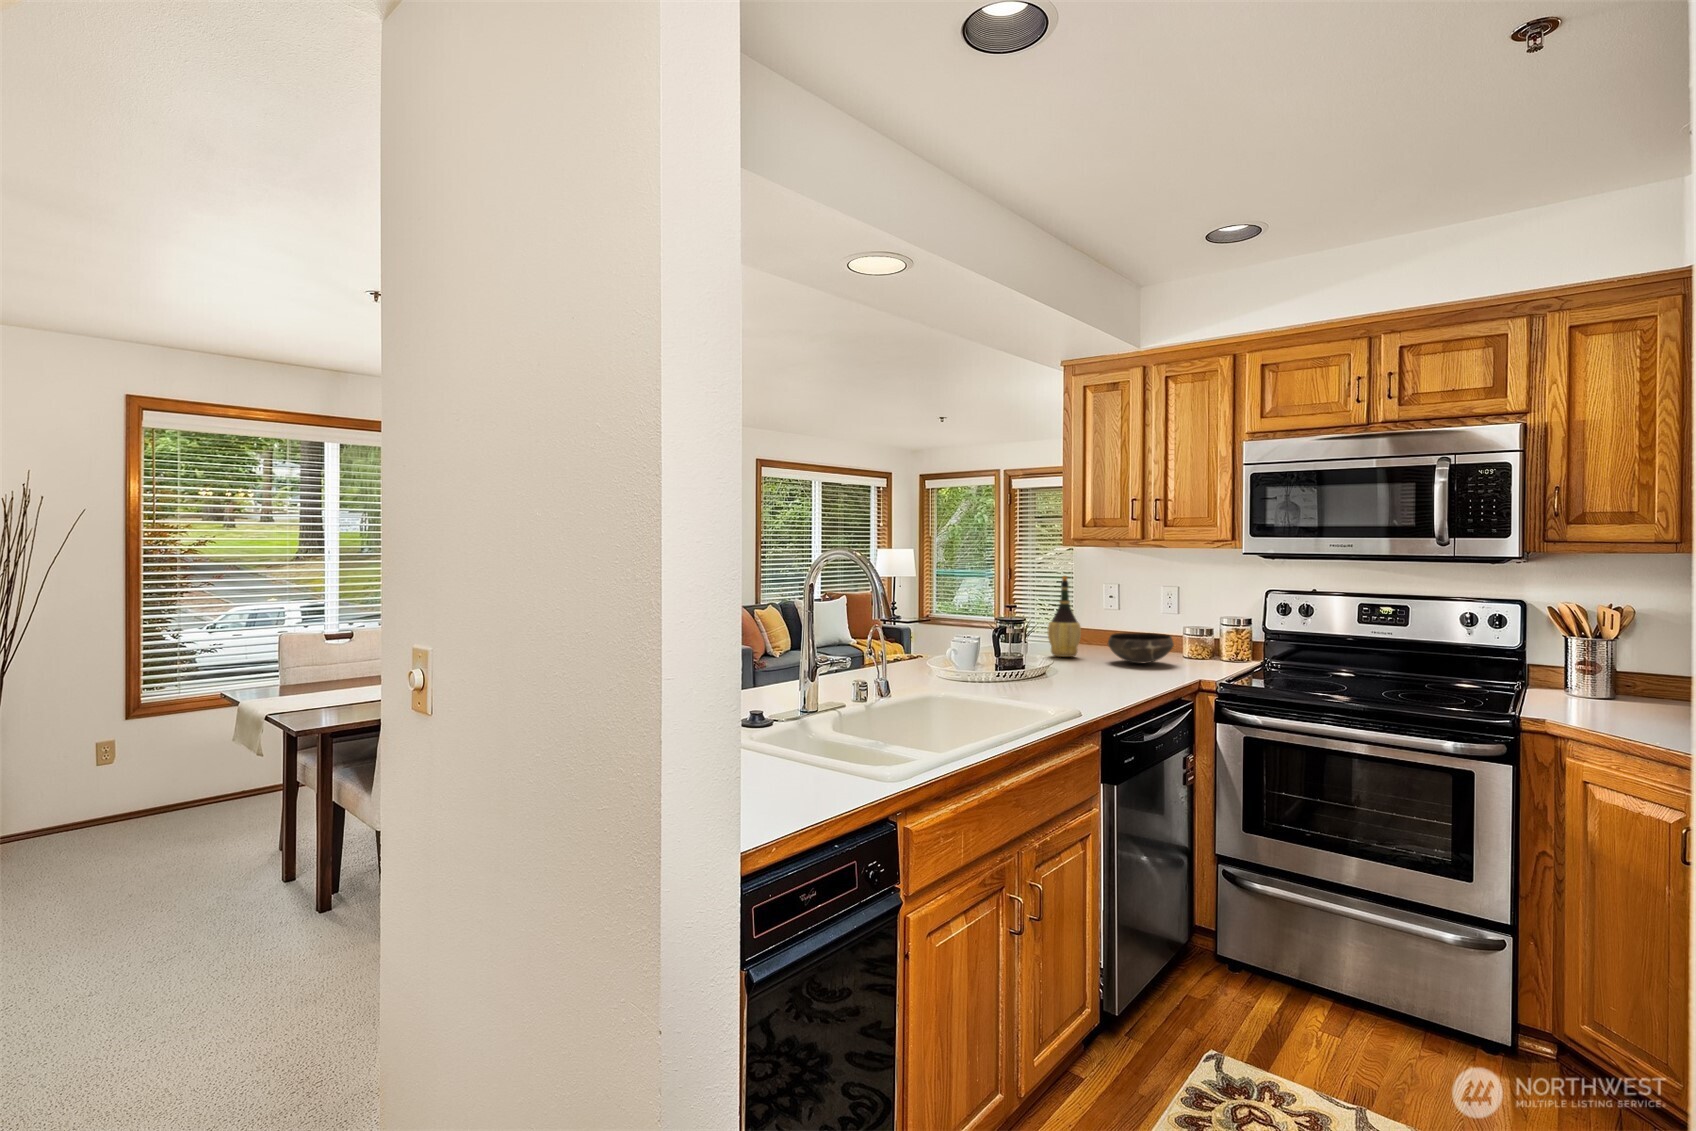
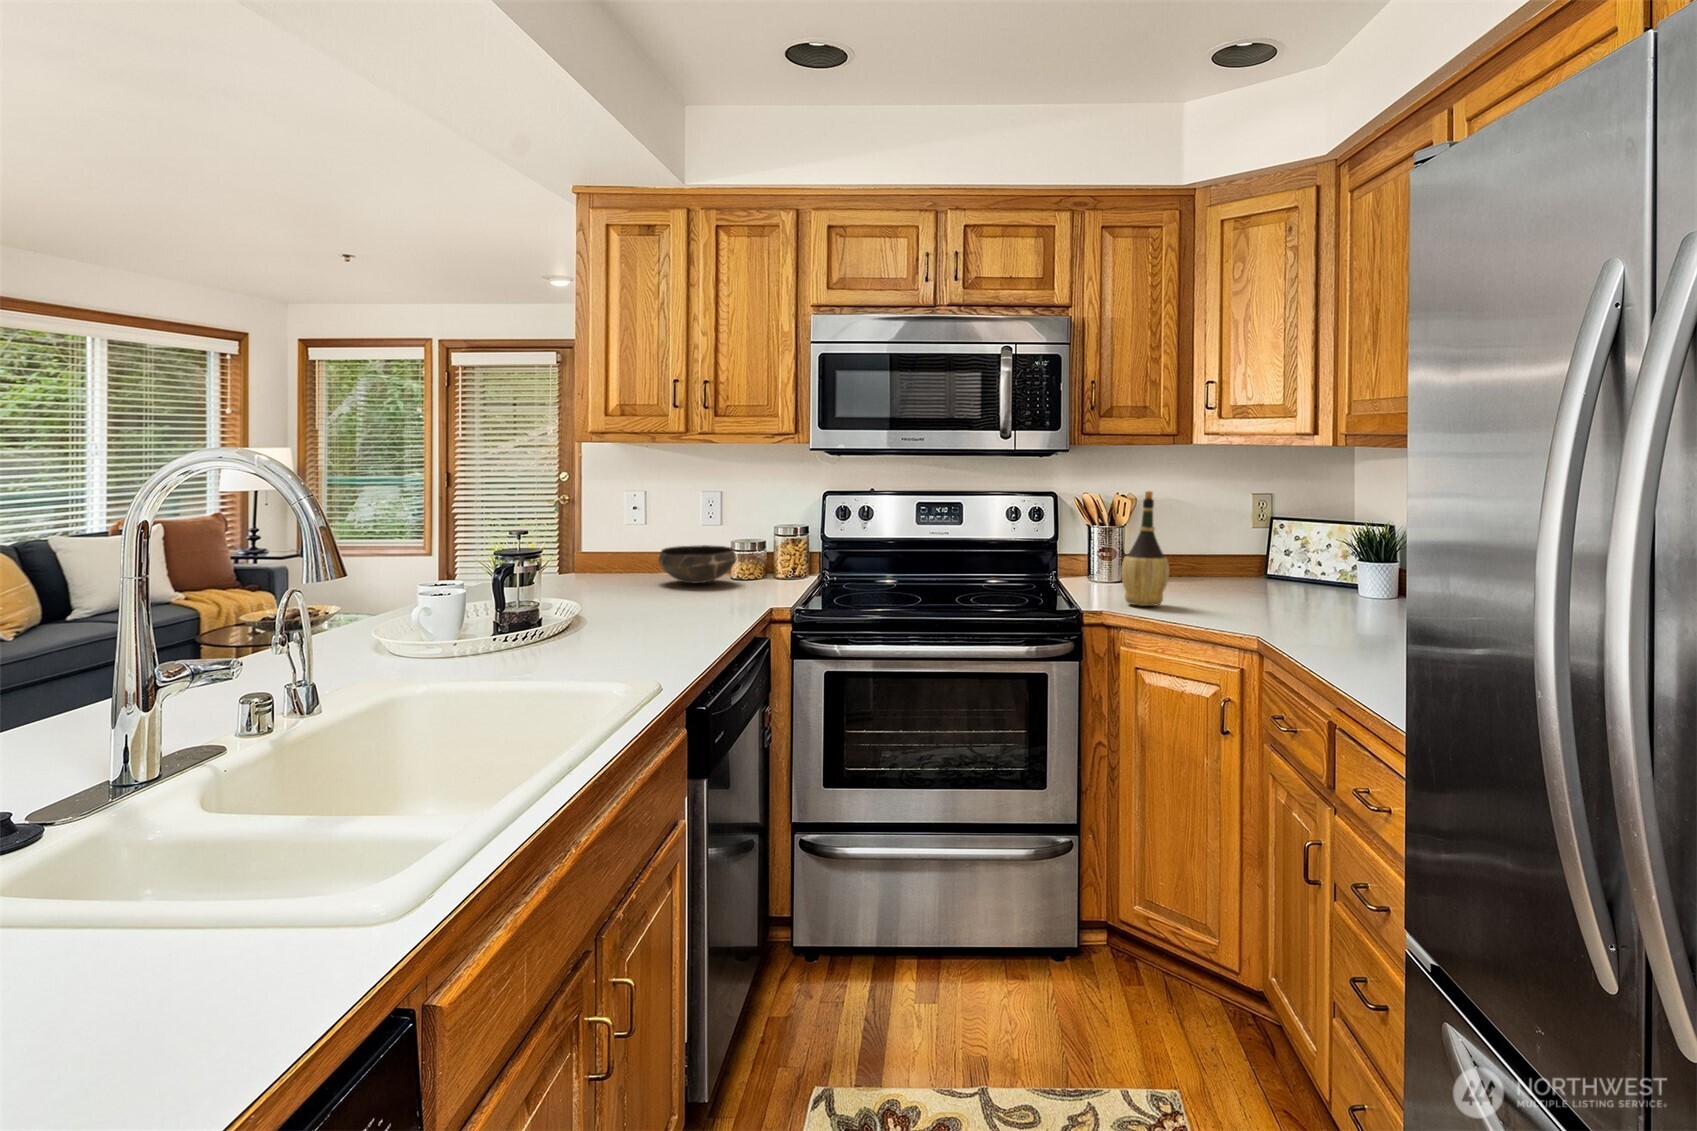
wine bottle: present [1048,576,1081,657] -> present [1121,491,1169,606]

